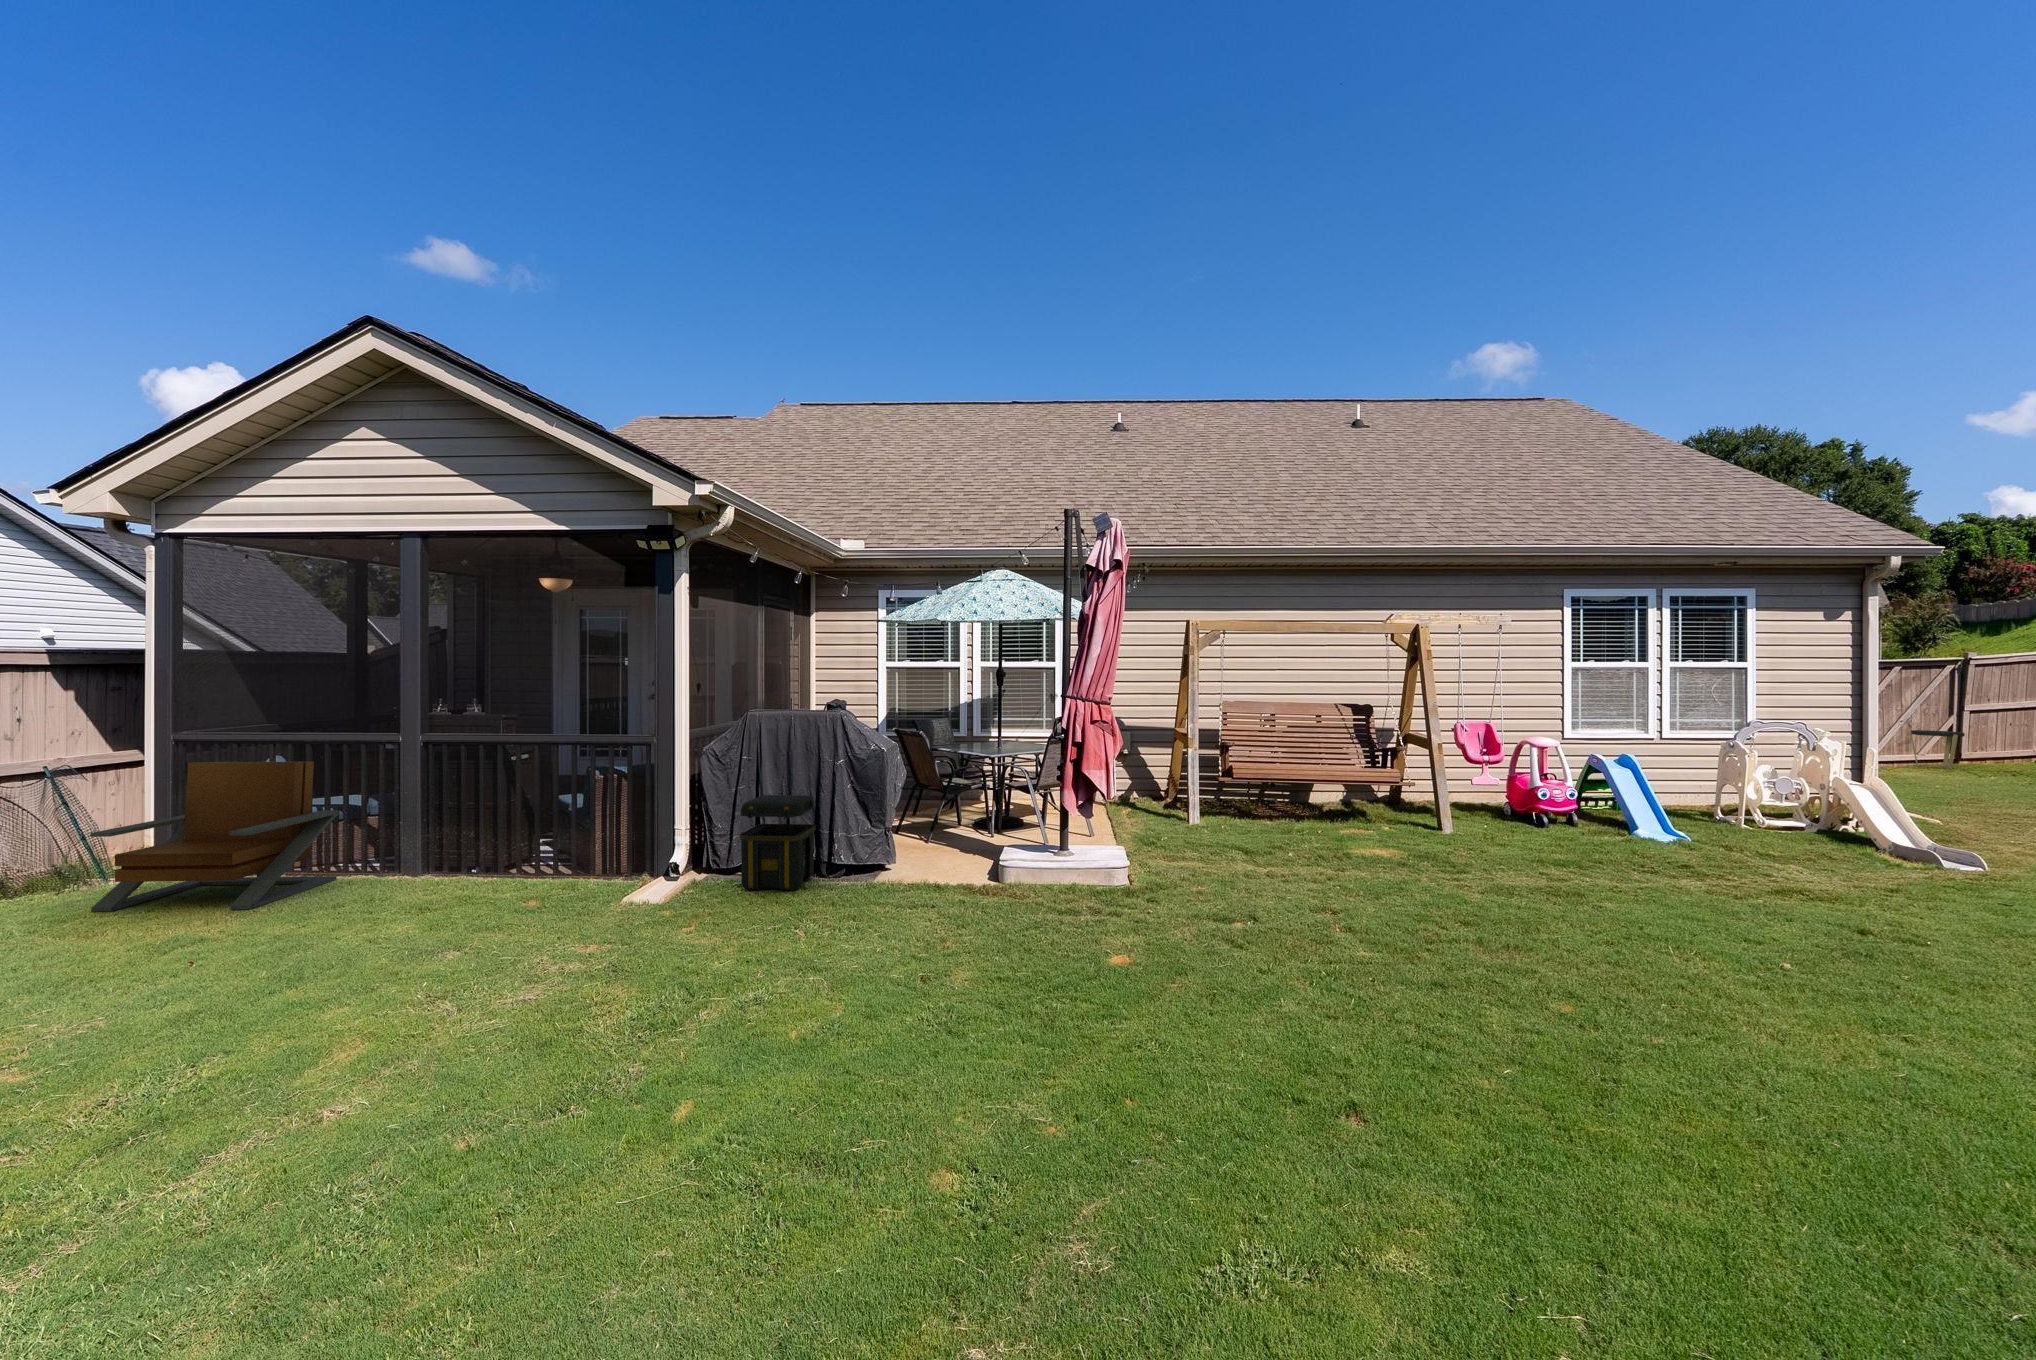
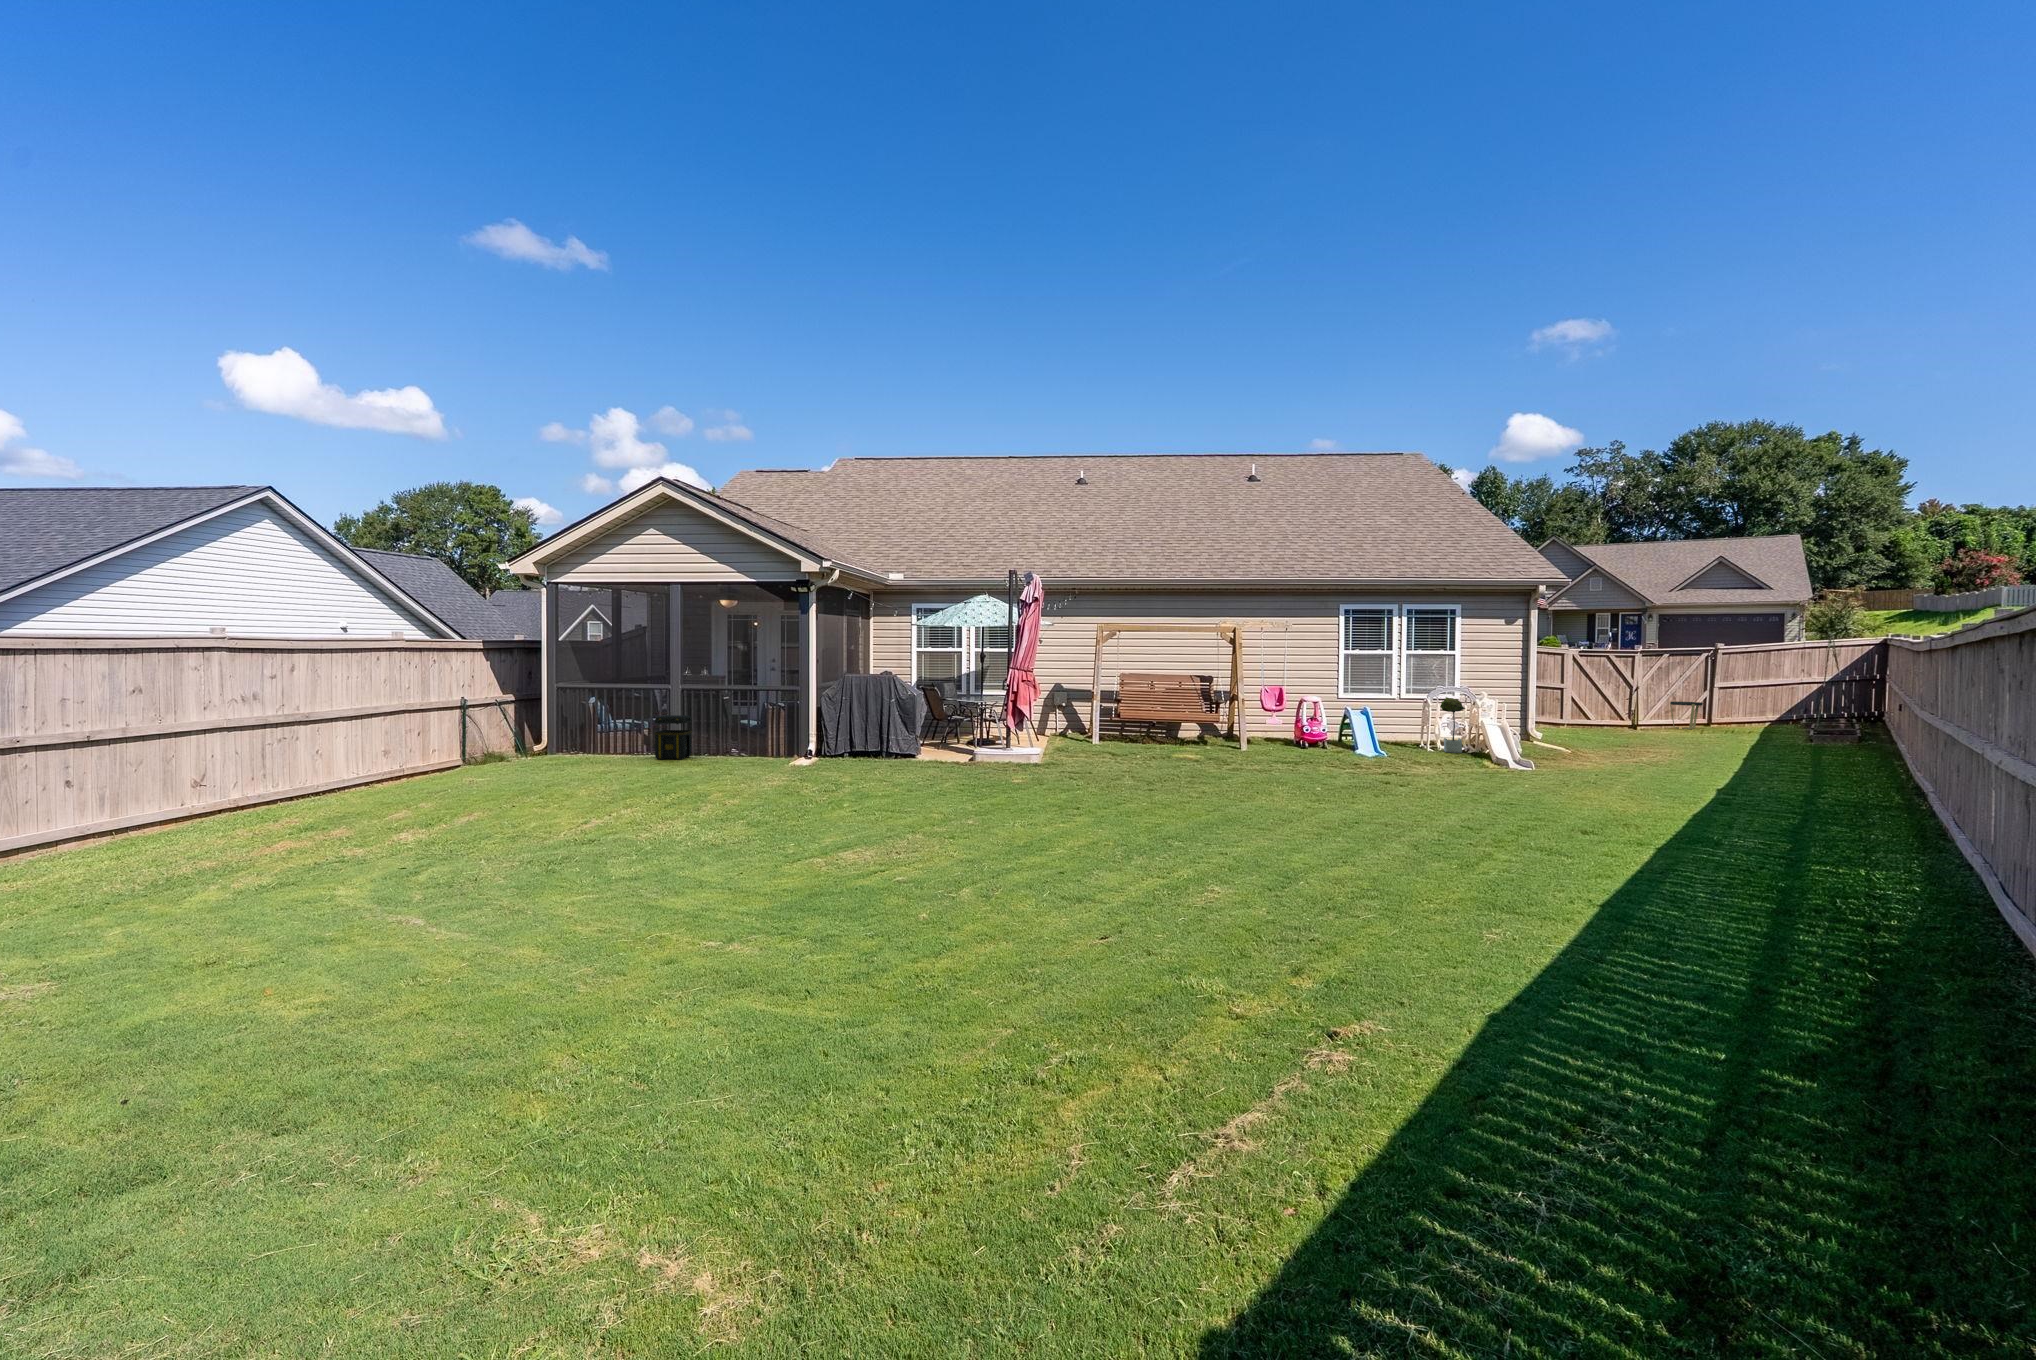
potted tree: none [1778,738,1830,835] -> present [1440,697,1465,753]
lounge chair: present [90,761,339,912] -> none [555,697,644,763]
toolbox: present [740,795,816,890] -> present [654,715,692,759]

